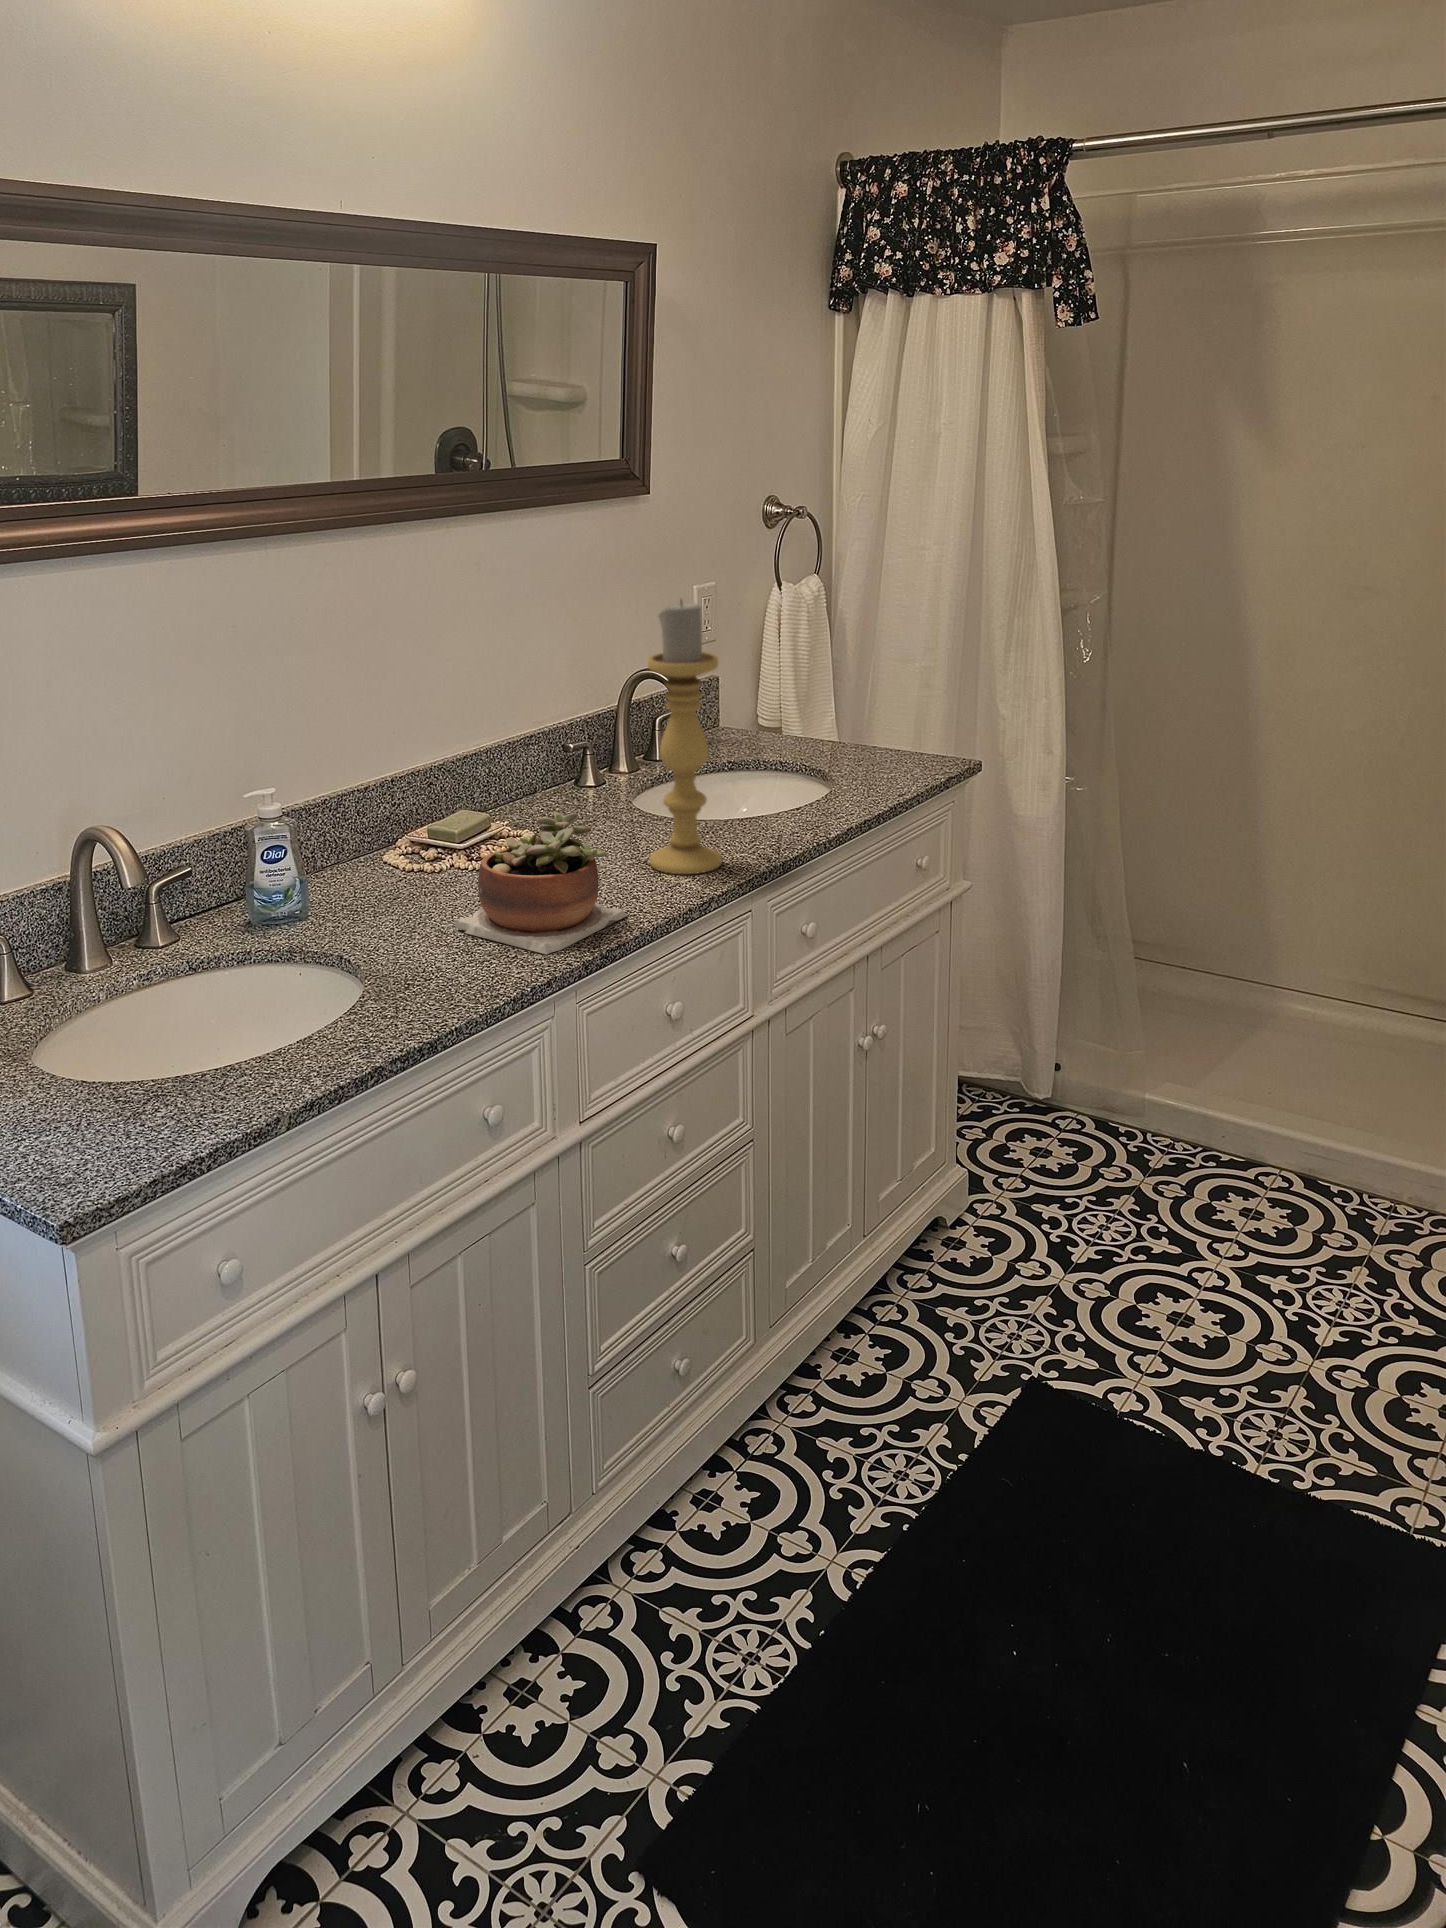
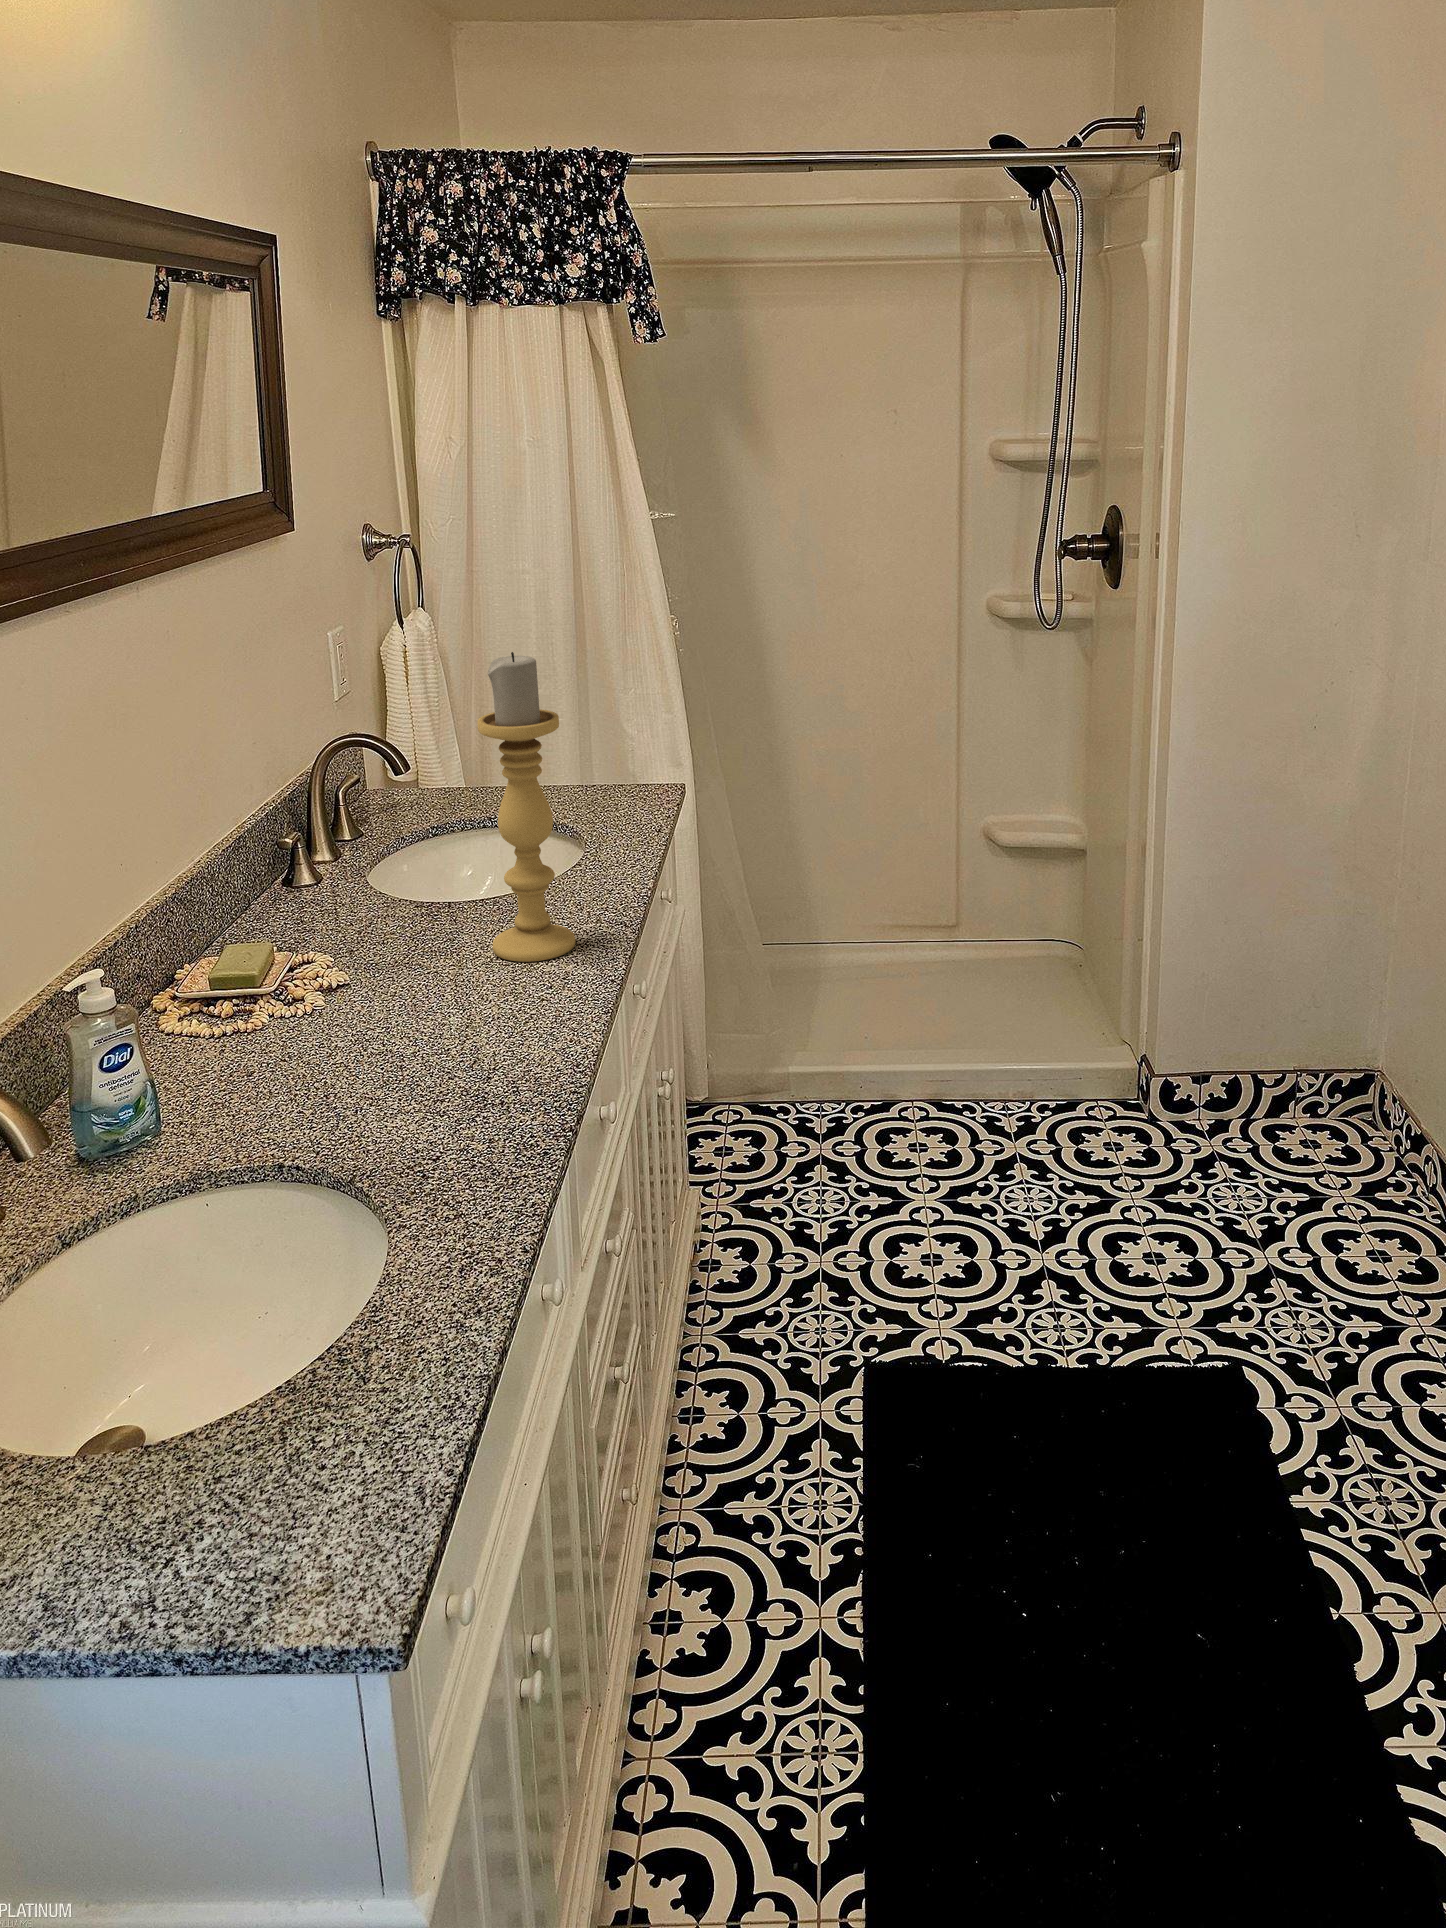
succulent plant: present [454,812,628,954] -> none [379,914,556,1088]

